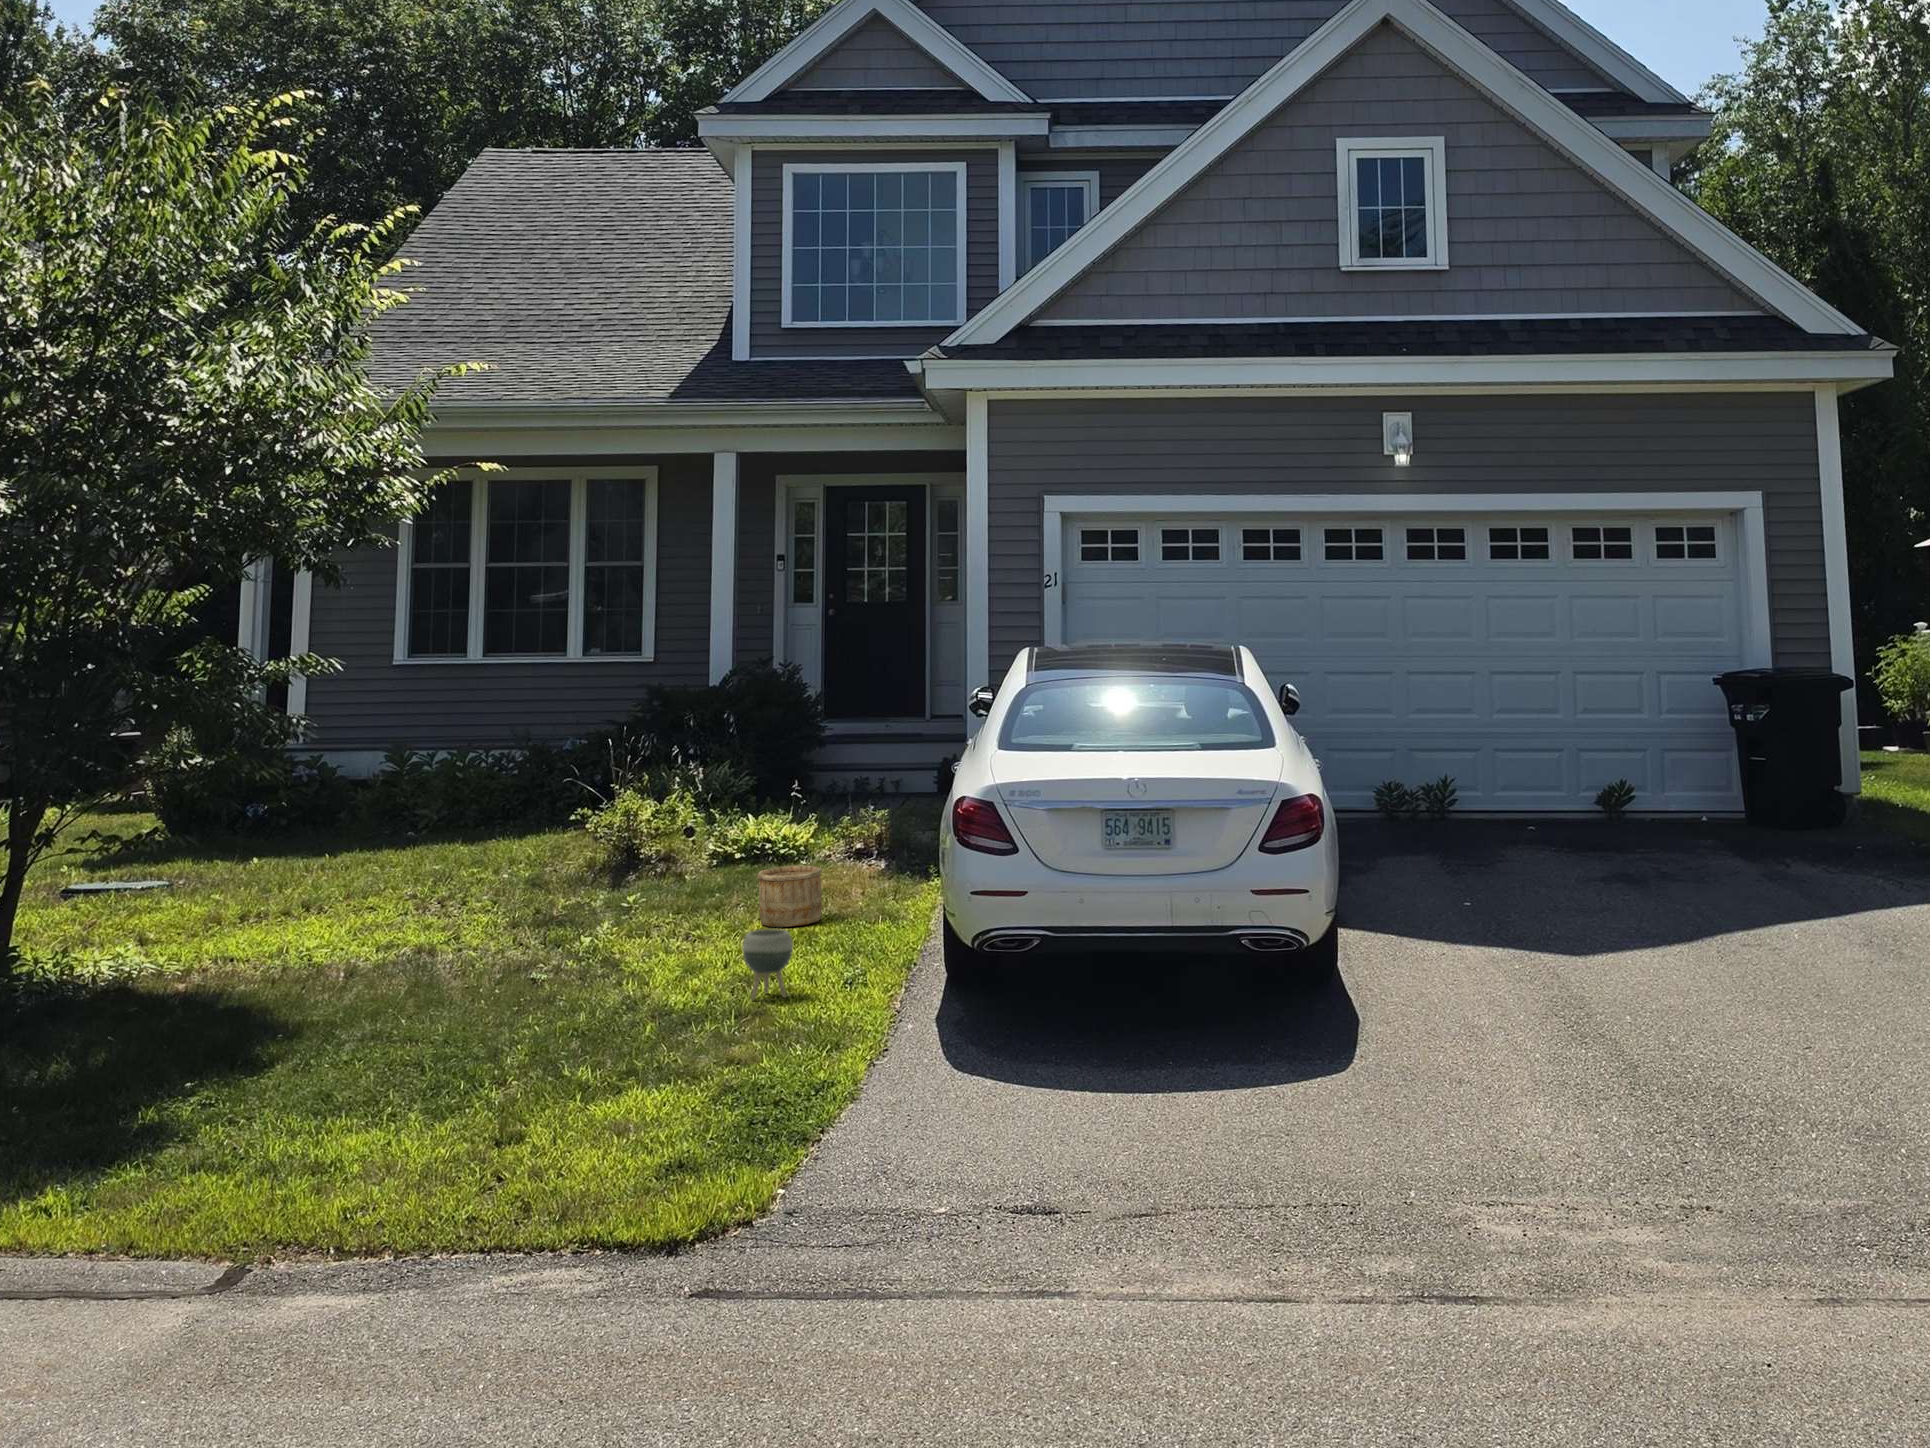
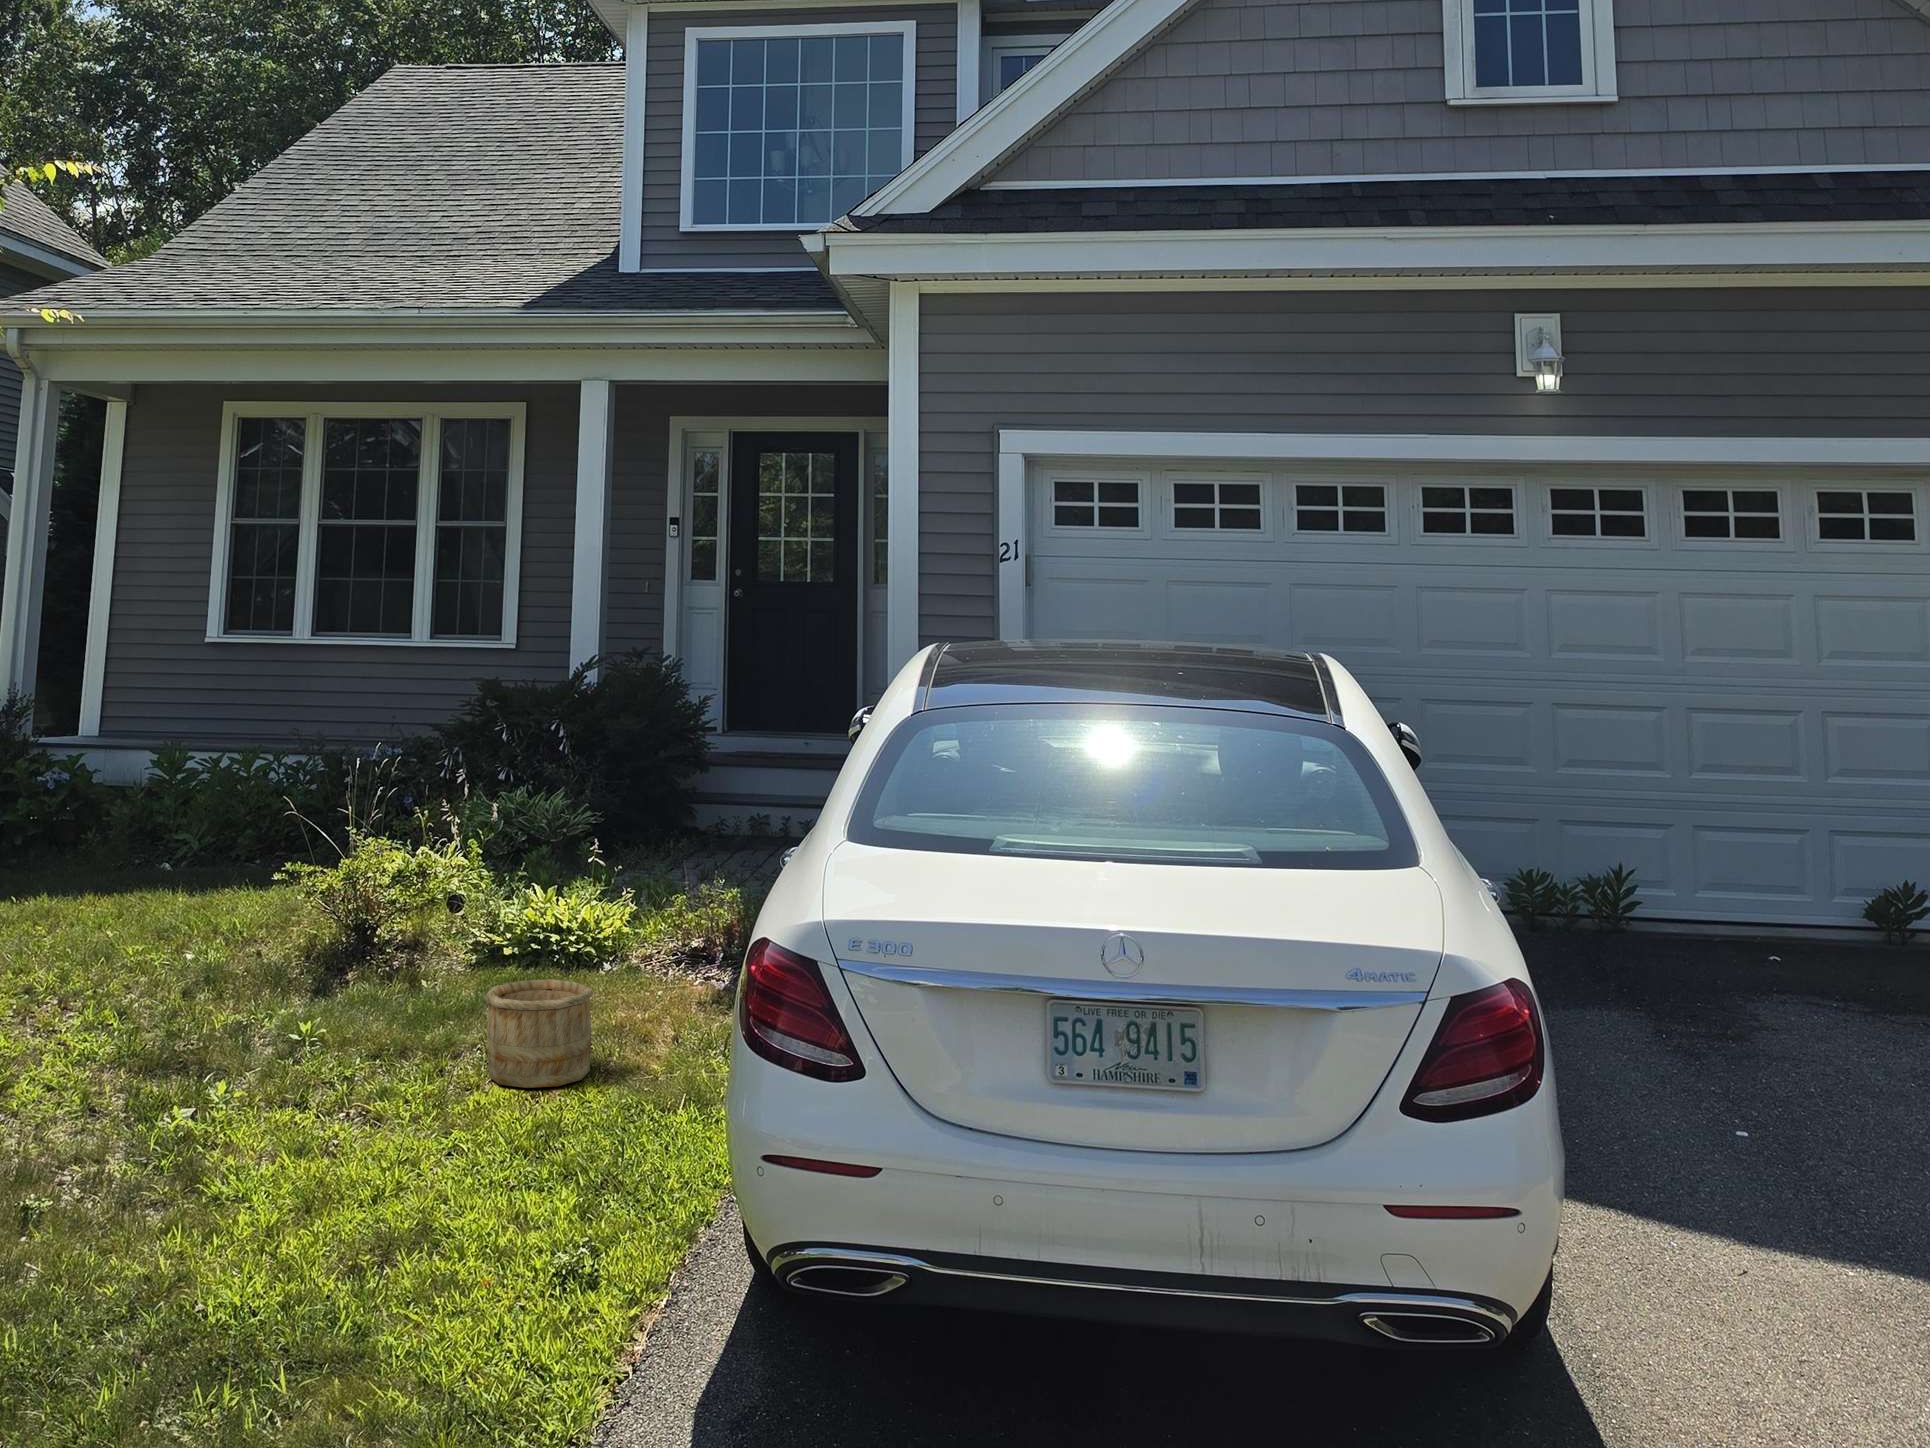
planter: present [743,929,793,1000] -> none [339,1145,436,1291]

